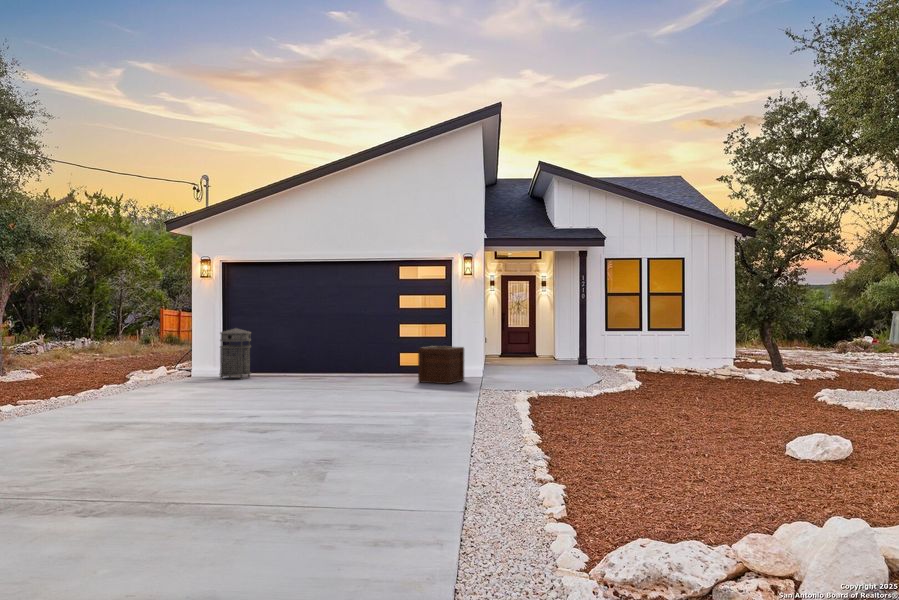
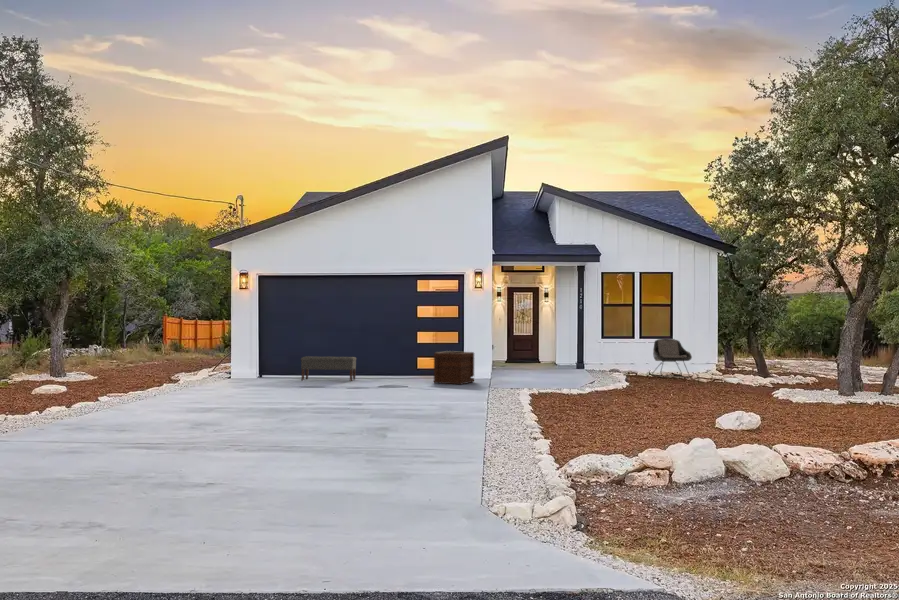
trash can: present [220,328,251,379] -> none [256,335,284,380]
lounge chair: none [659,330,704,374] -> present [653,338,692,378]
bench: none [269,352,333,380] -> present [301,356,356,381]

